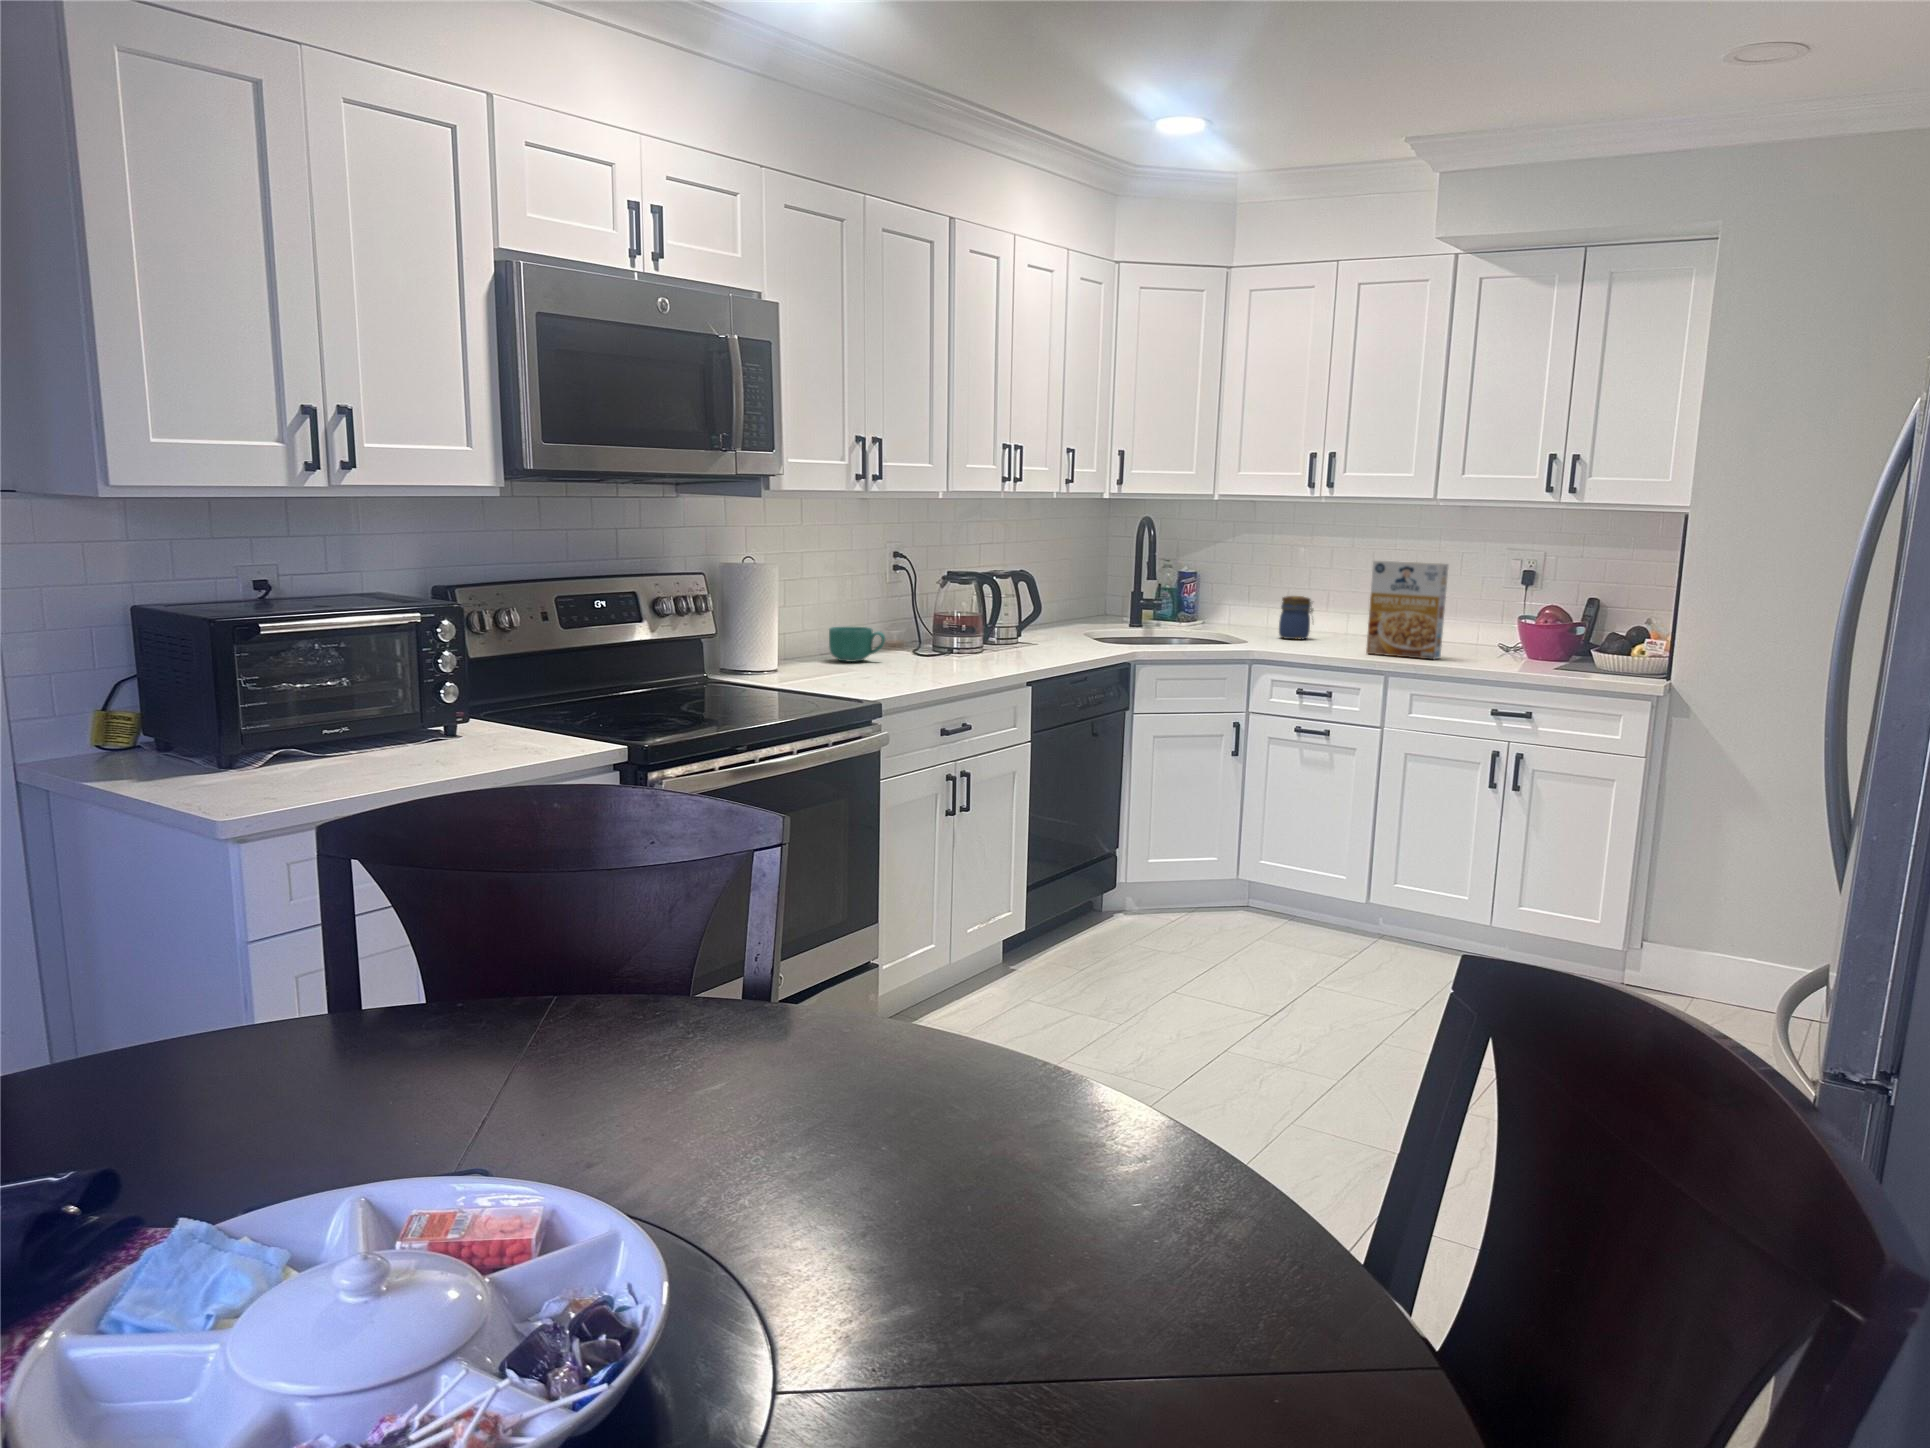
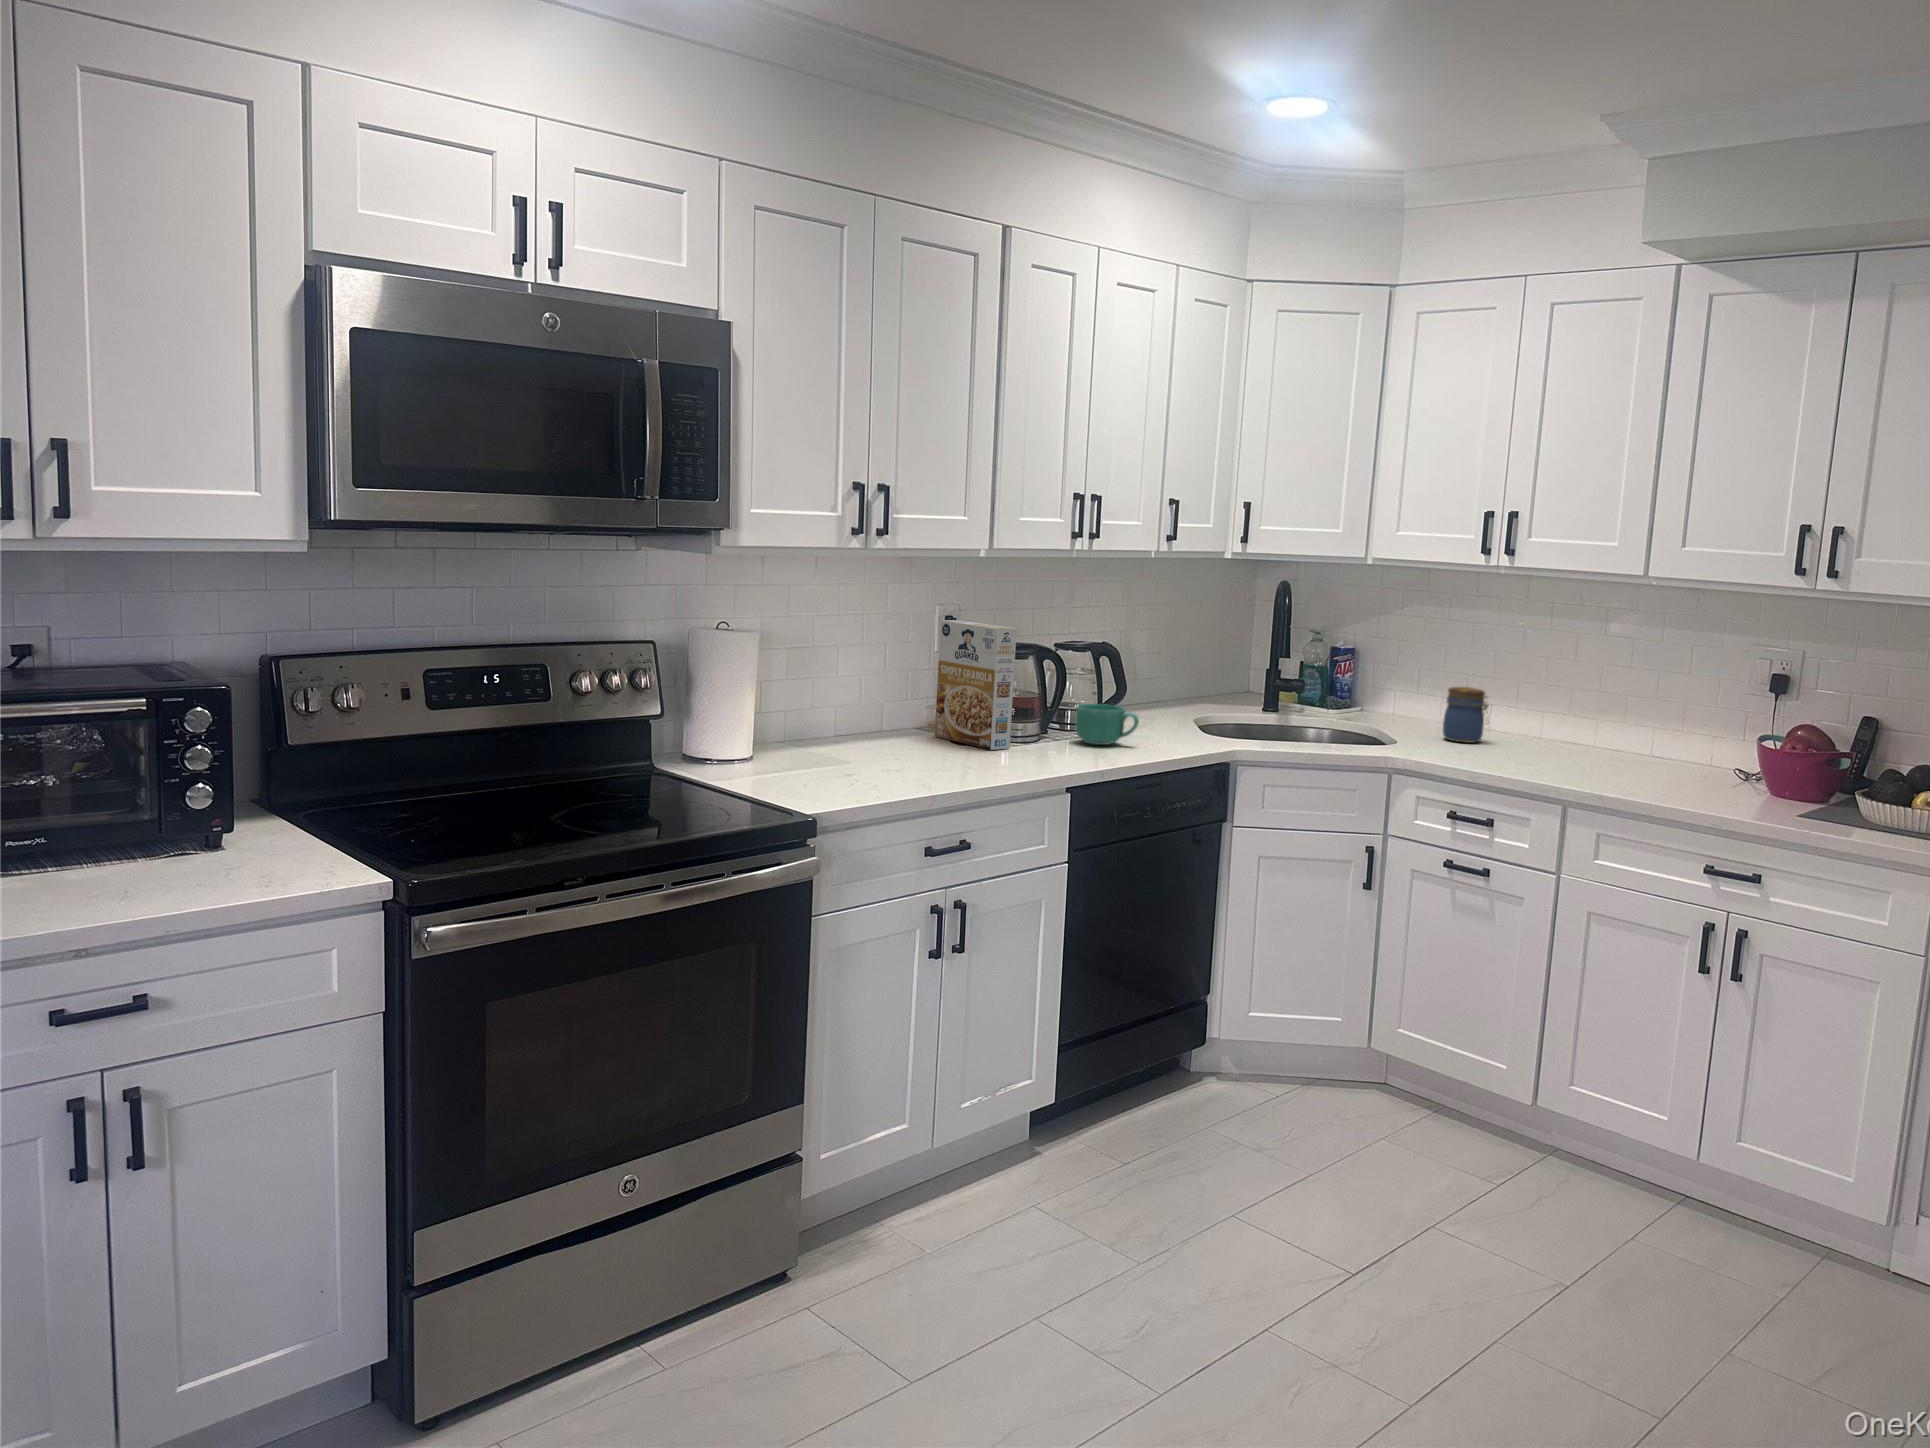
cereal box: present [1366,561,1448,659] -> present [935,620,1017,750]
mug: present [829,627,885,662] -> present [1075,704,1139,745]

